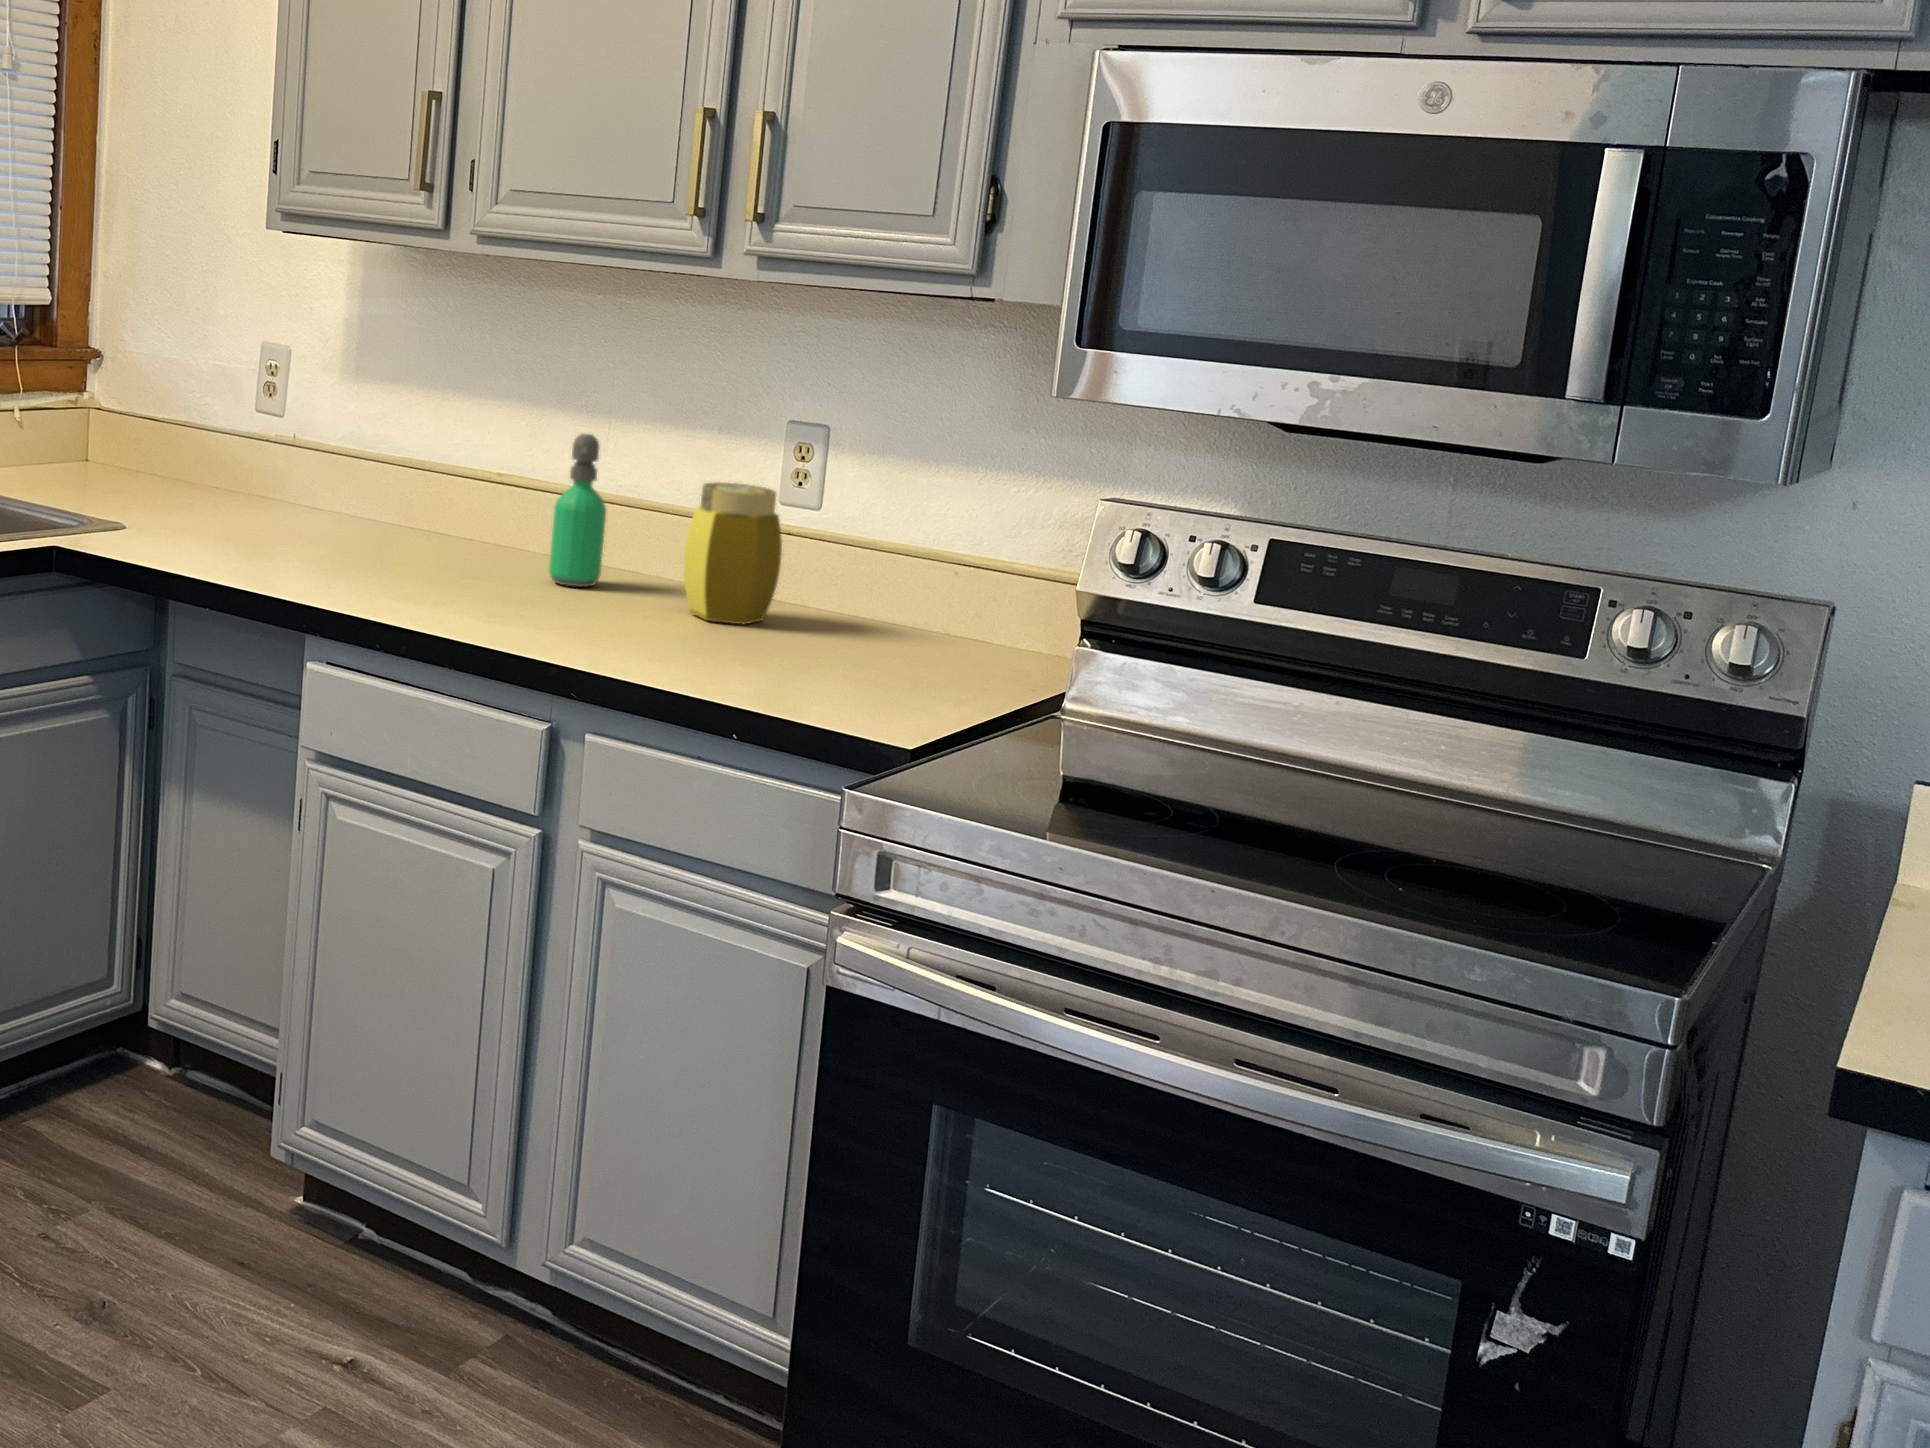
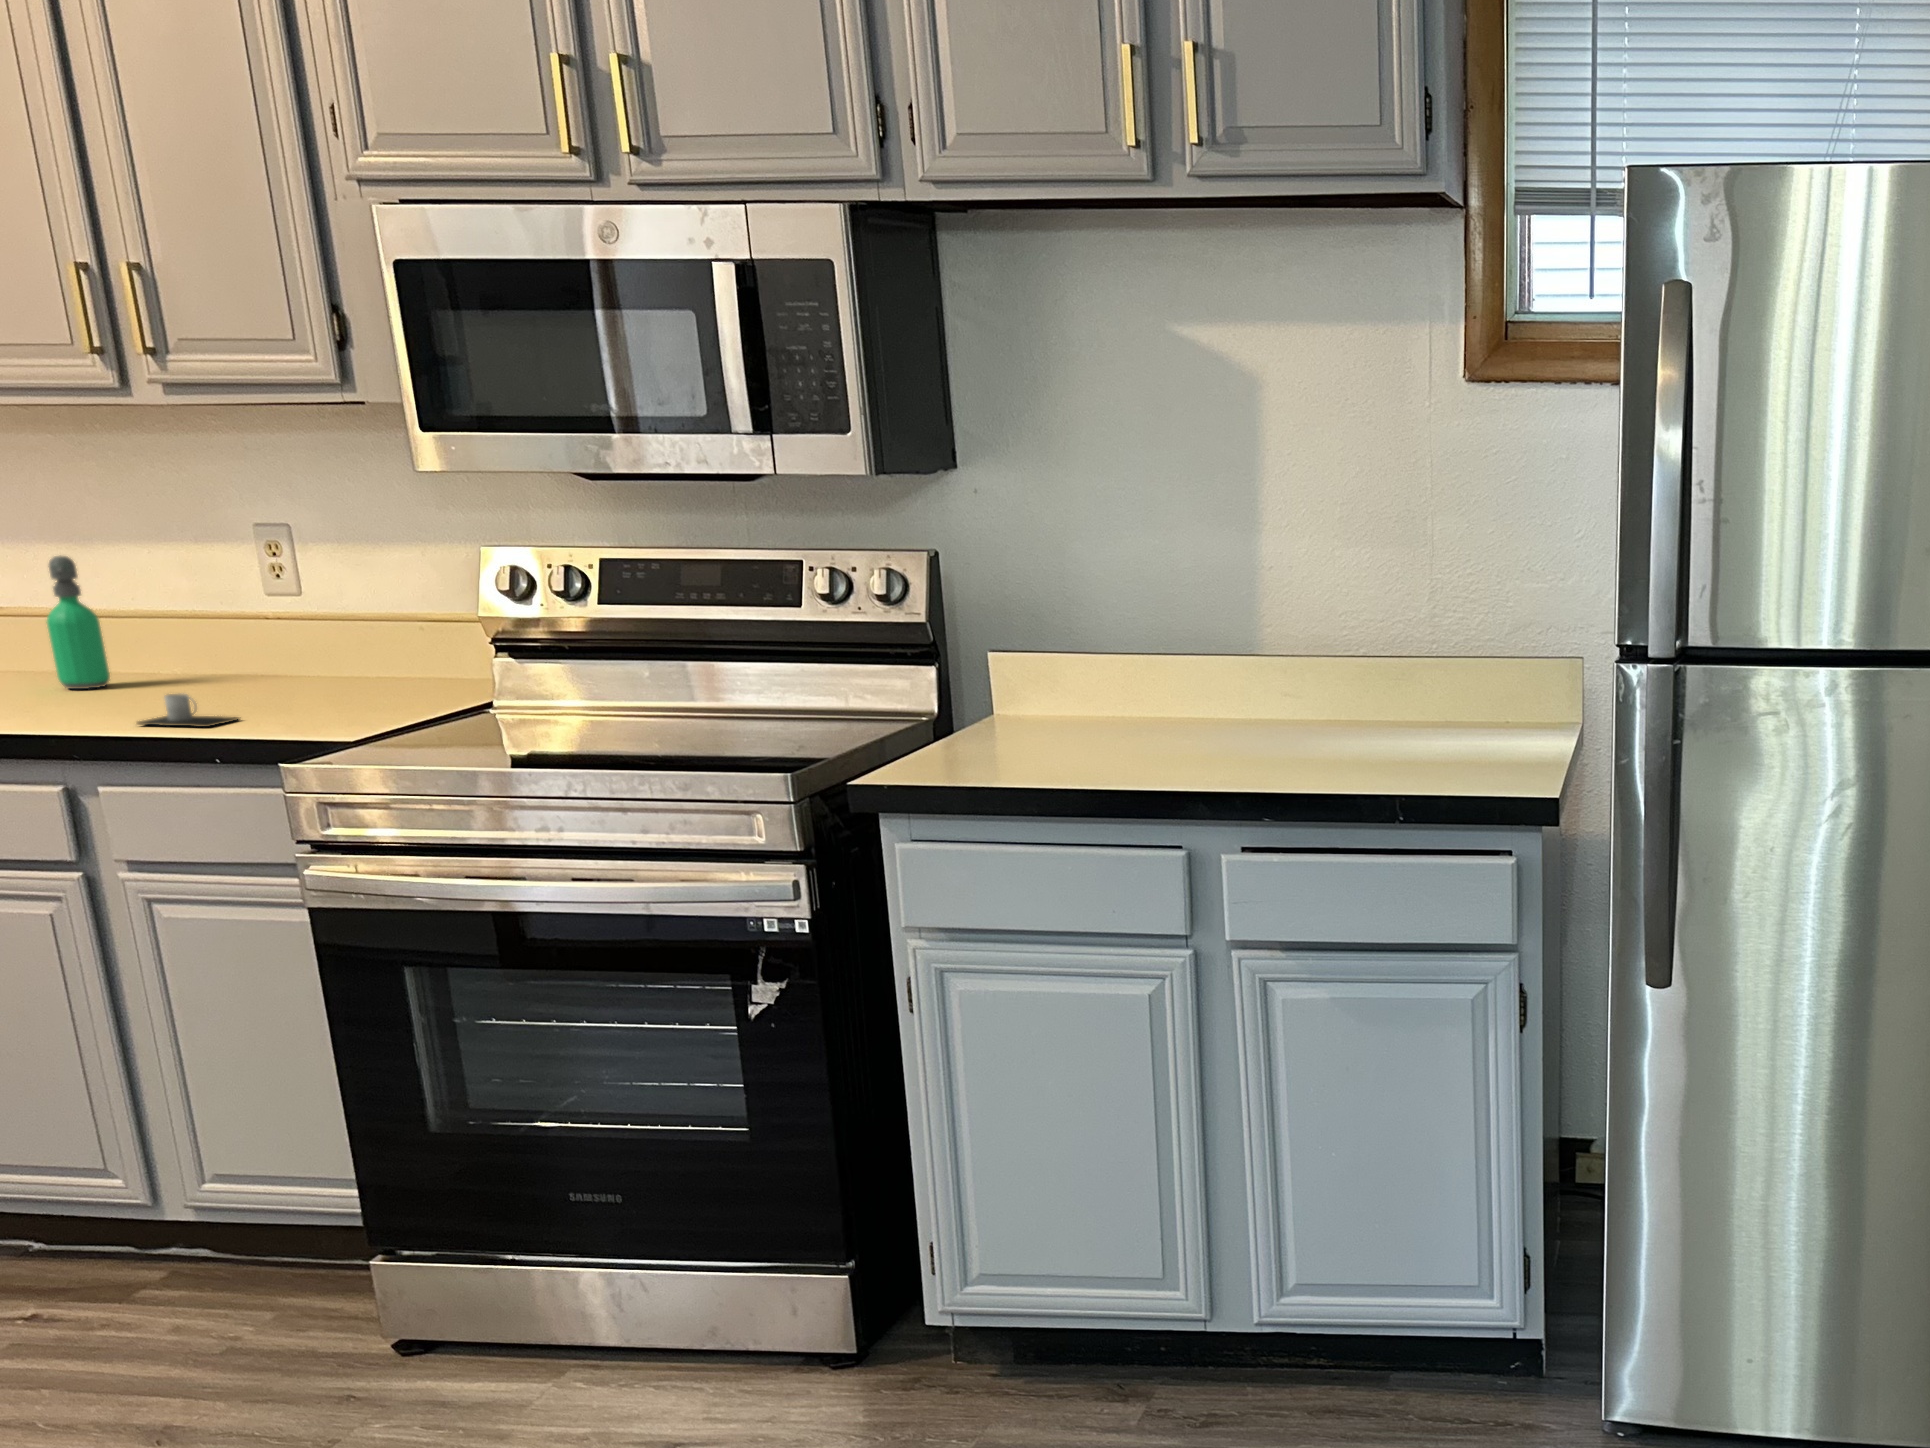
jar: present [684,482,782,624] -> none [173,580,267,695]
mug: none [642,630,757,682] -> present [137,693,239,727]

